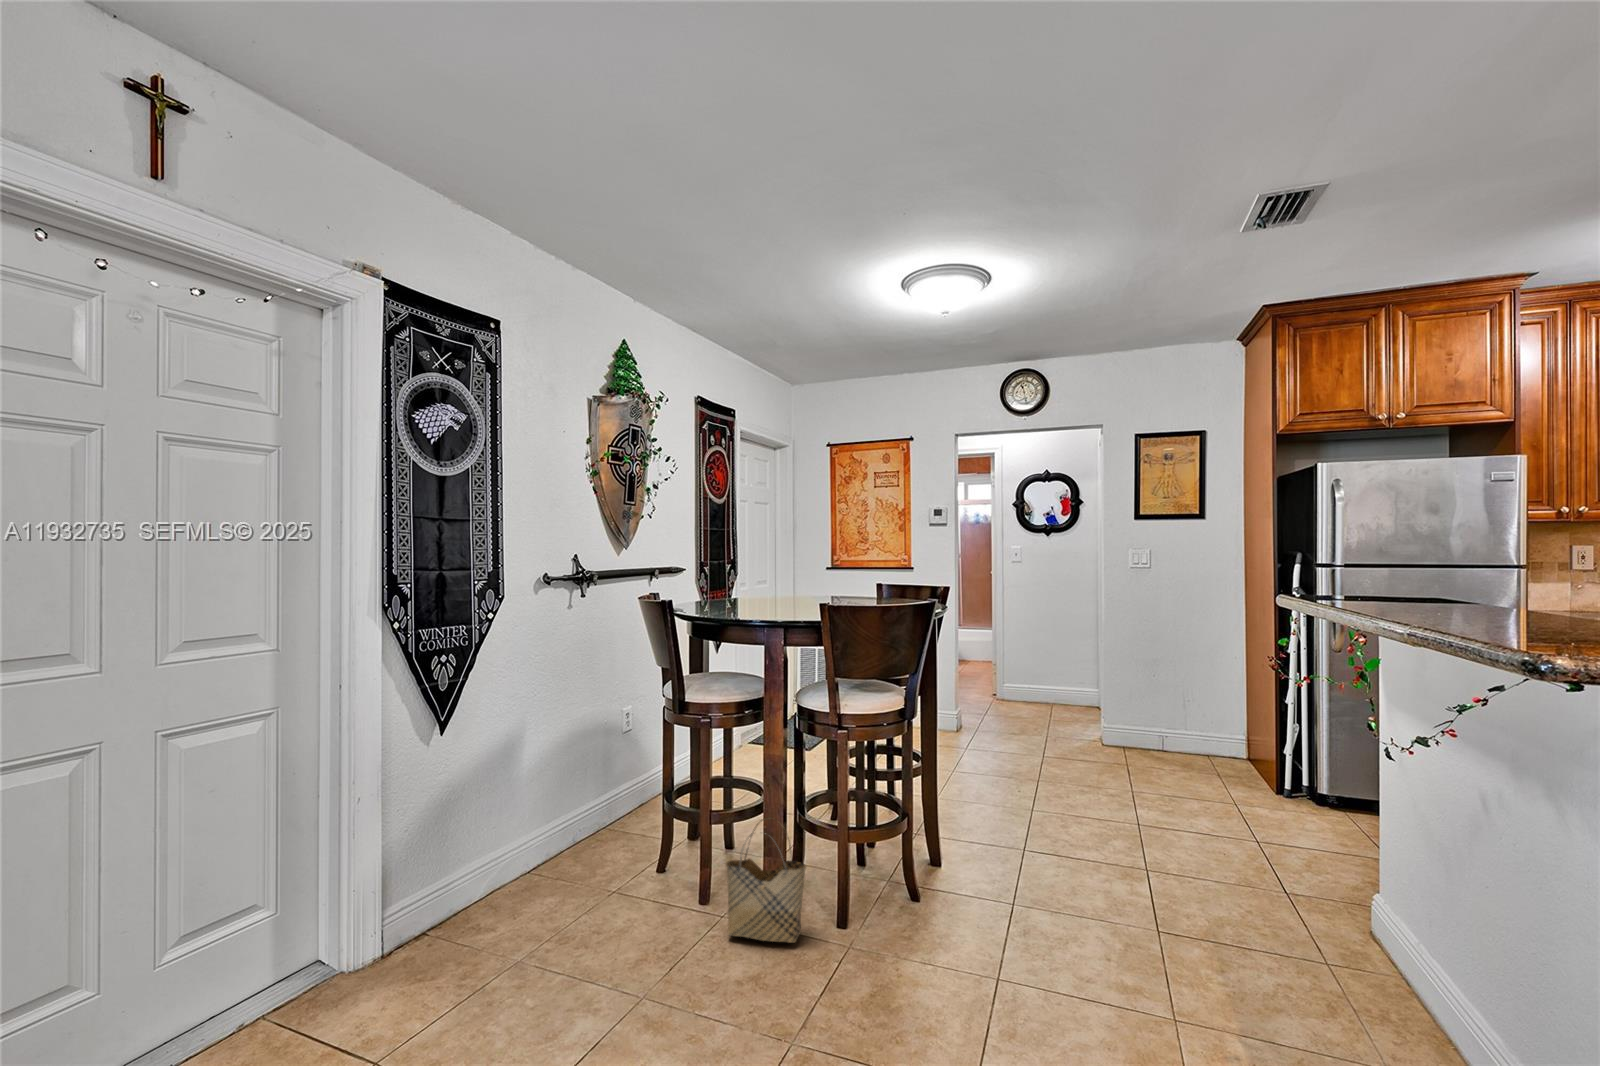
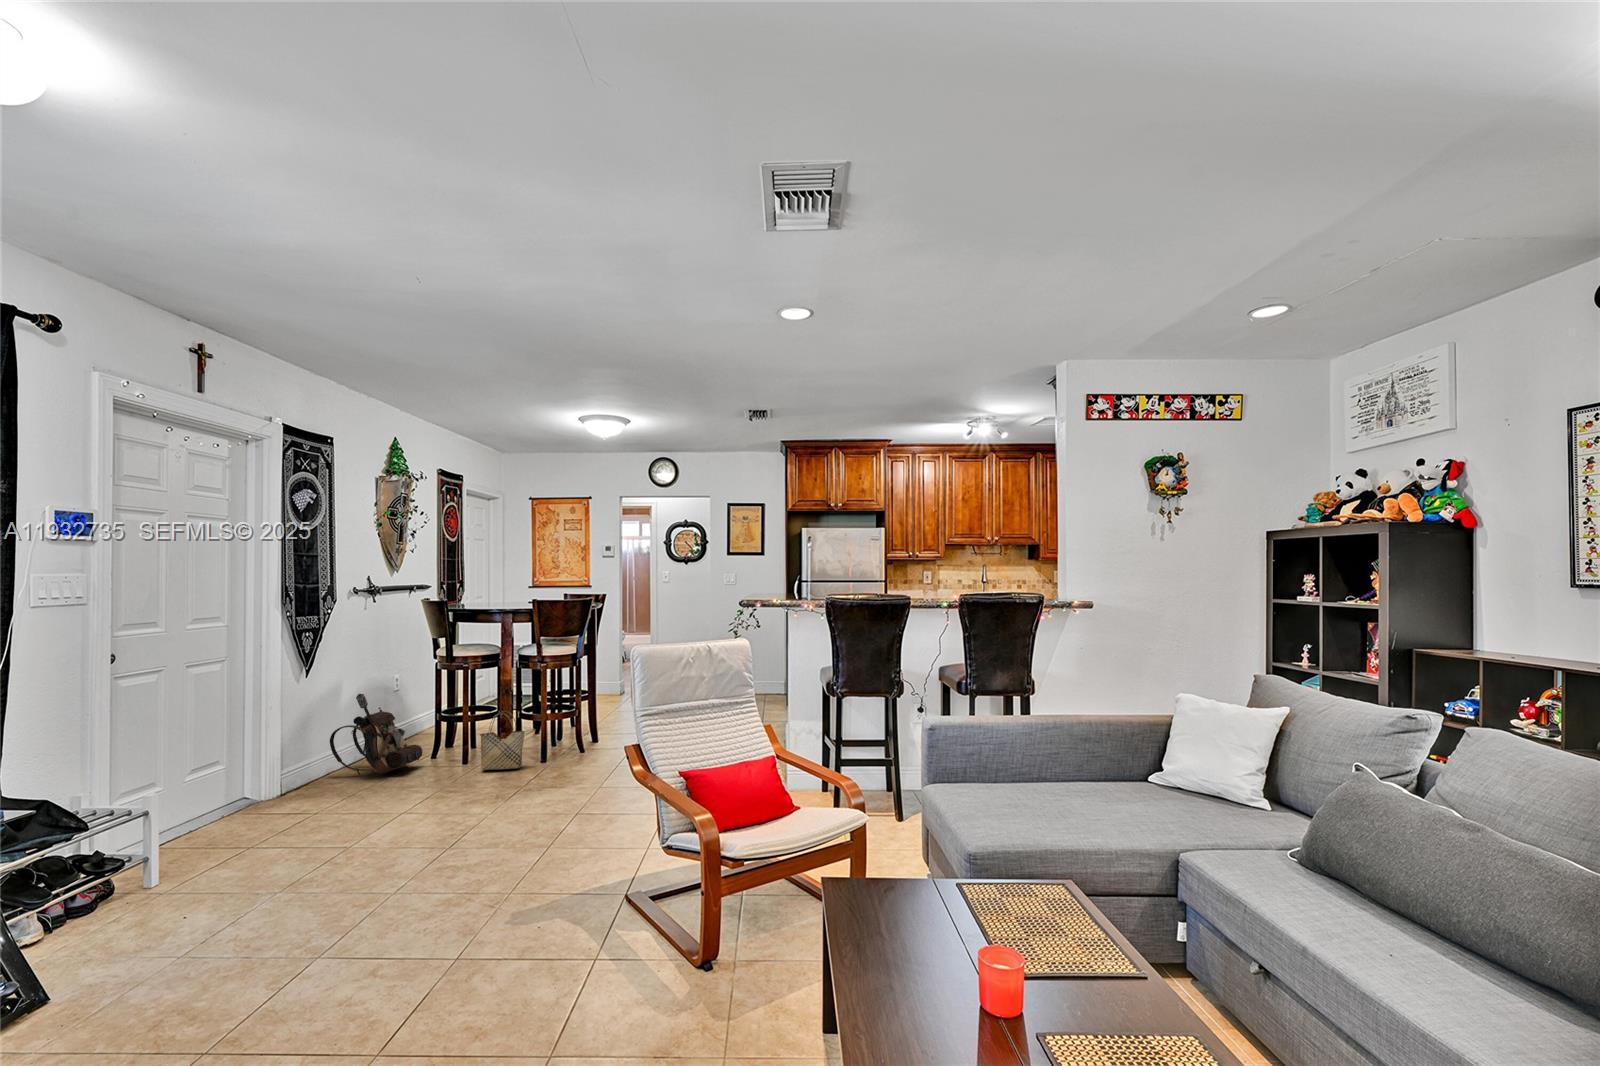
backpack: none [498,764,641,906] -> present [330,694,422,776]

